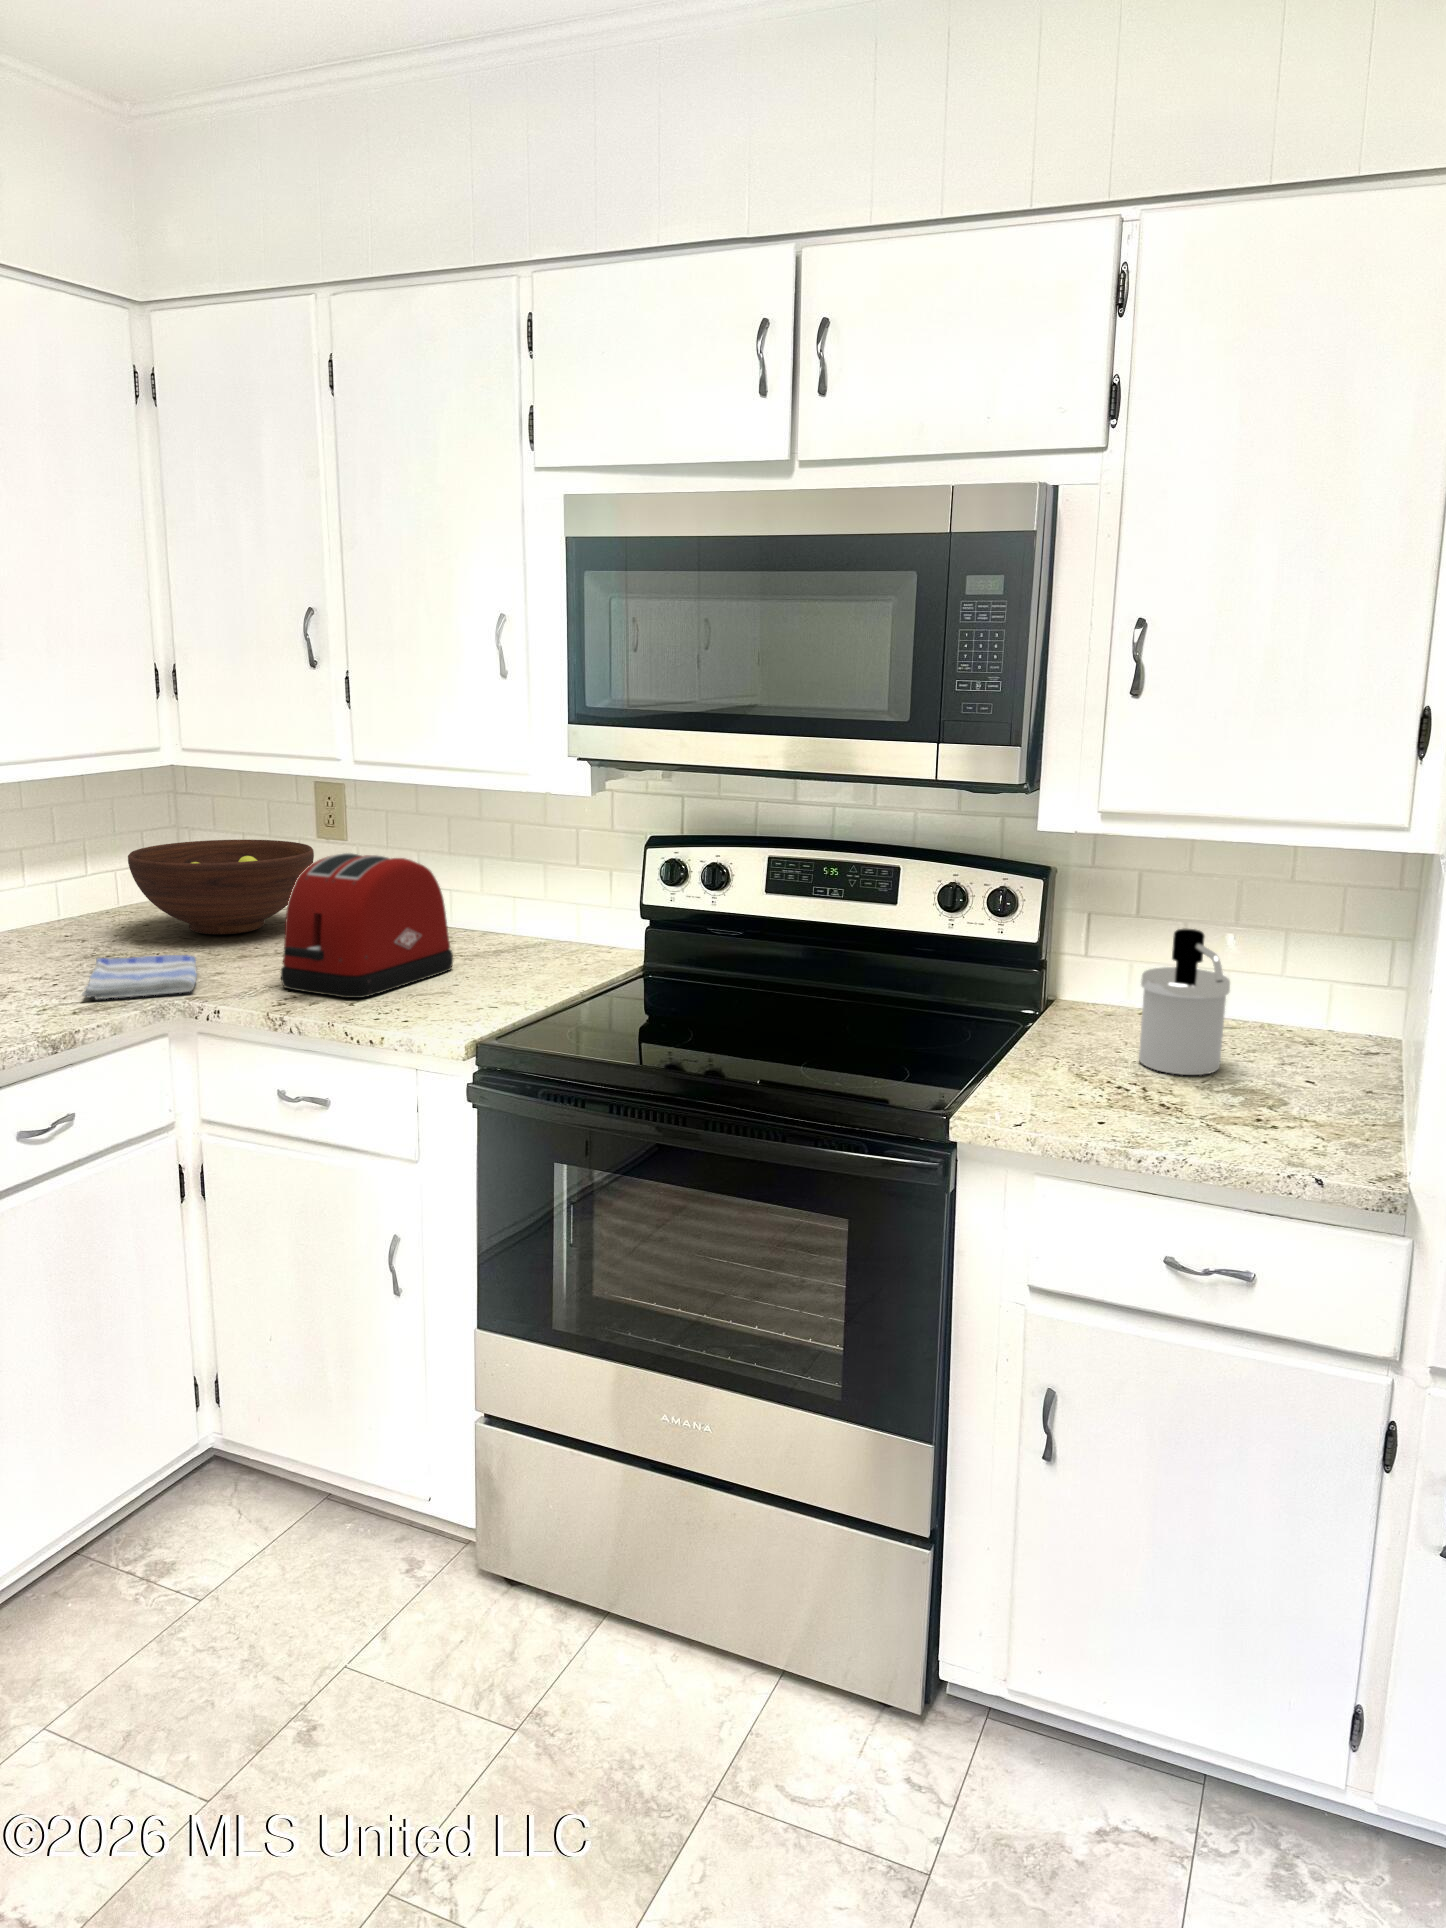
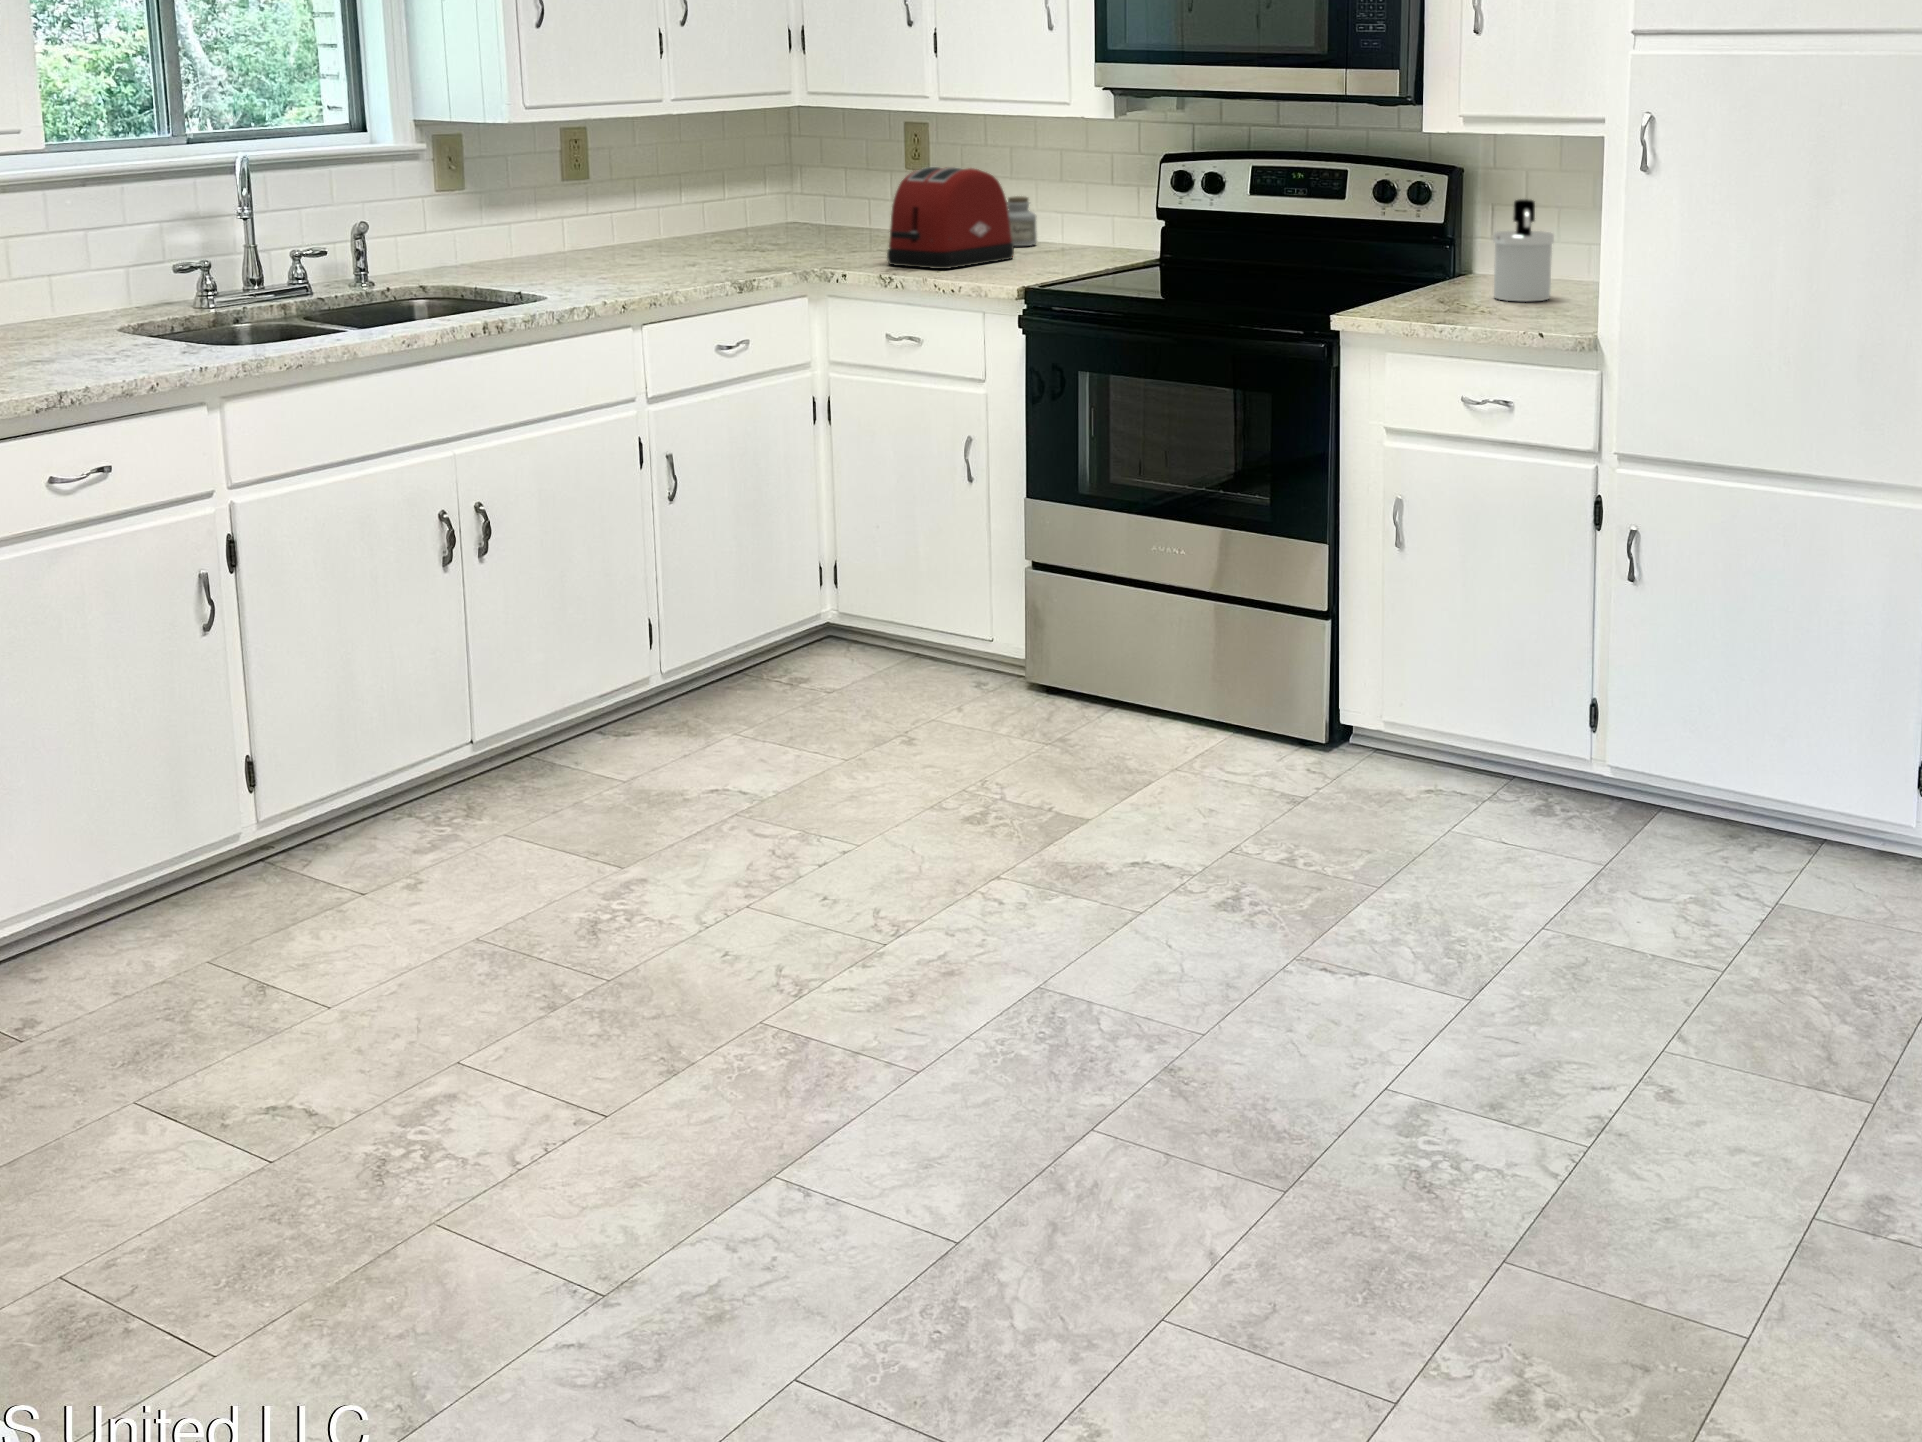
fruit bowl: present [128,840,314,935] -> none [764,171,905,242]
jar: none [434,877,480,941] -> present [1007,196,1037,246]
dish towel: present [82,955,197,999] -> none [750,247,827,268]

